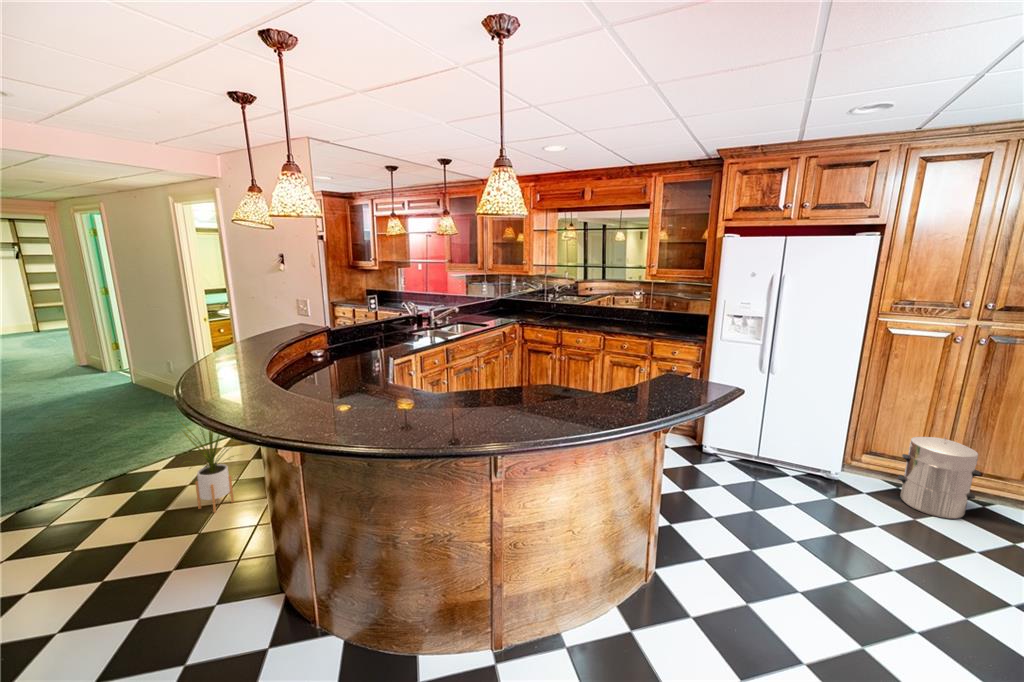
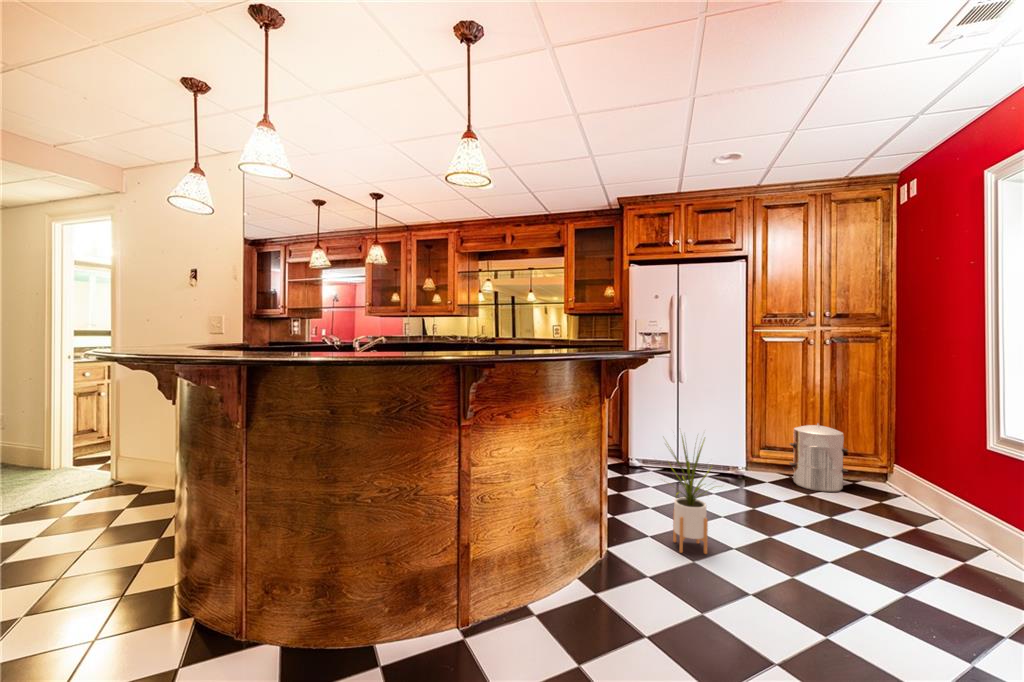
house plant: present [184,425,234,513] -> present [670,437,714,554]

